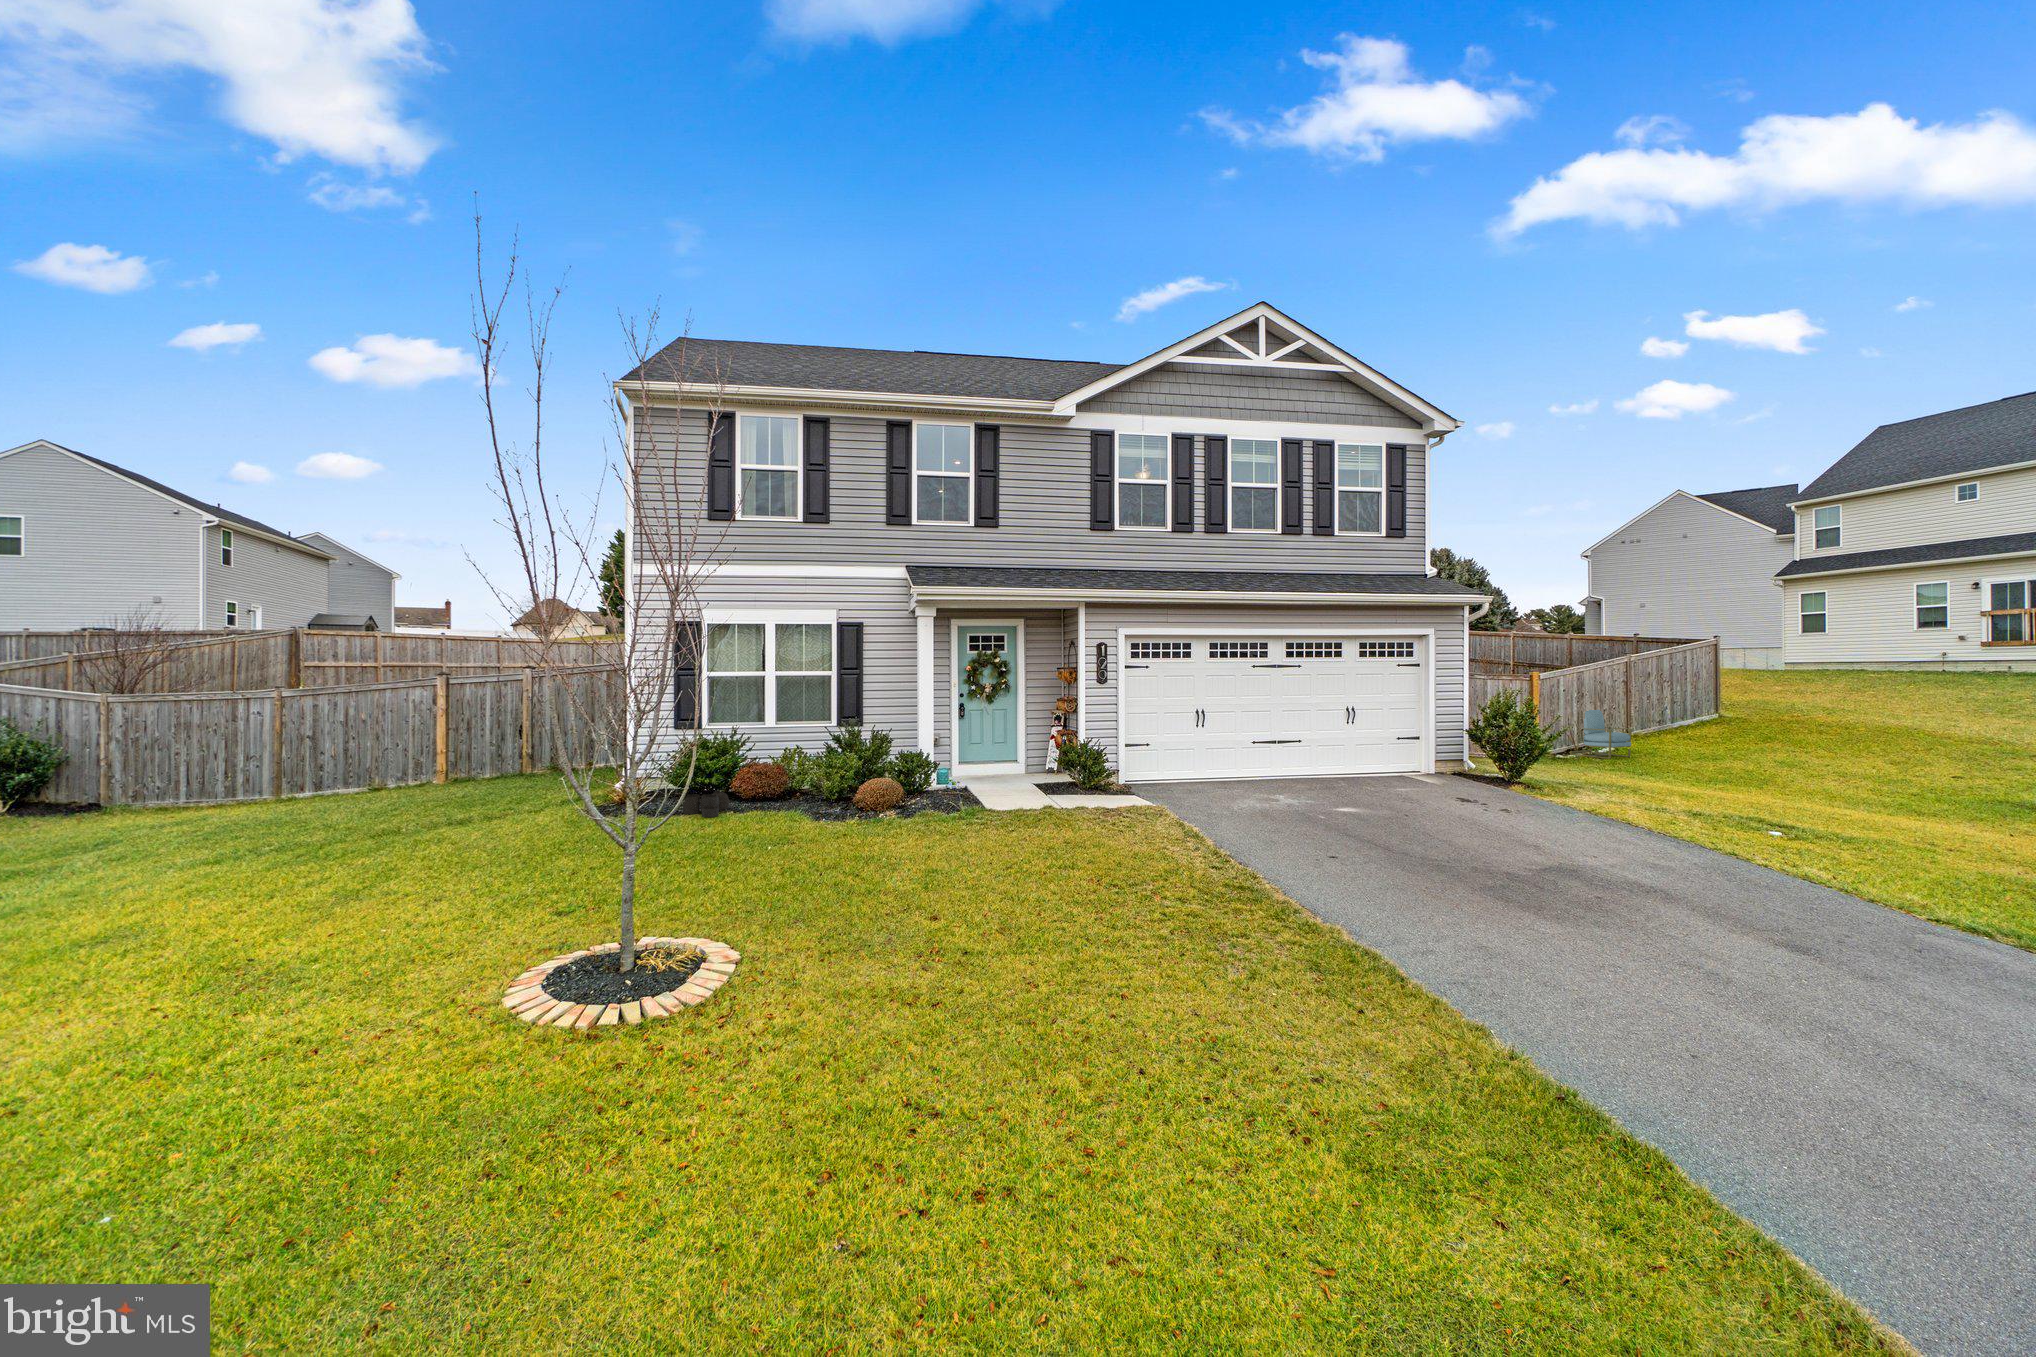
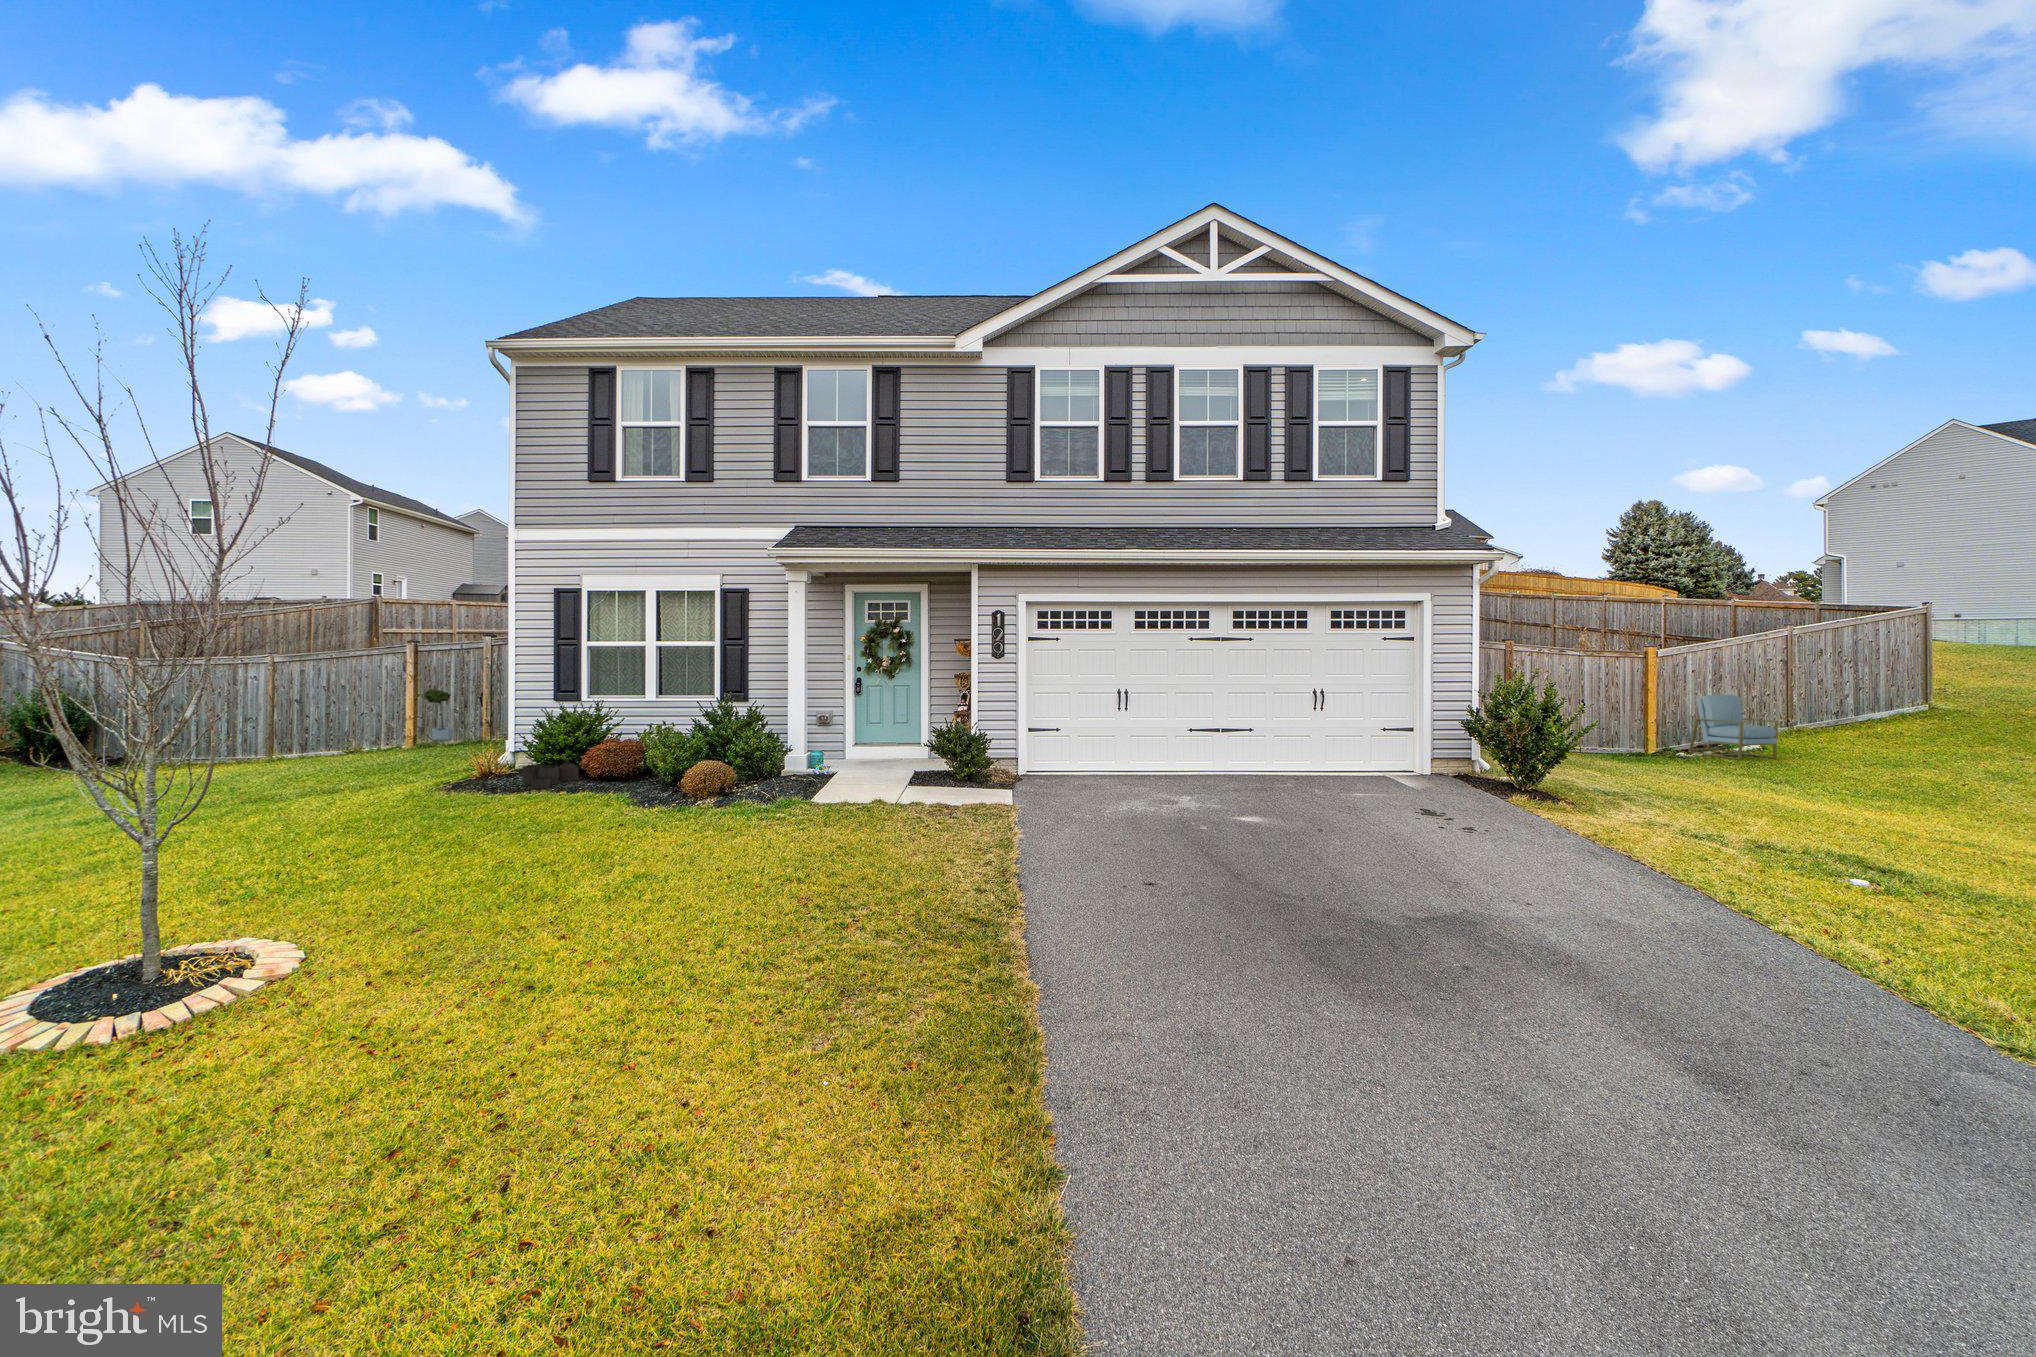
potted tree: none [463,722,491,777] -> present [425,689,454,740]

